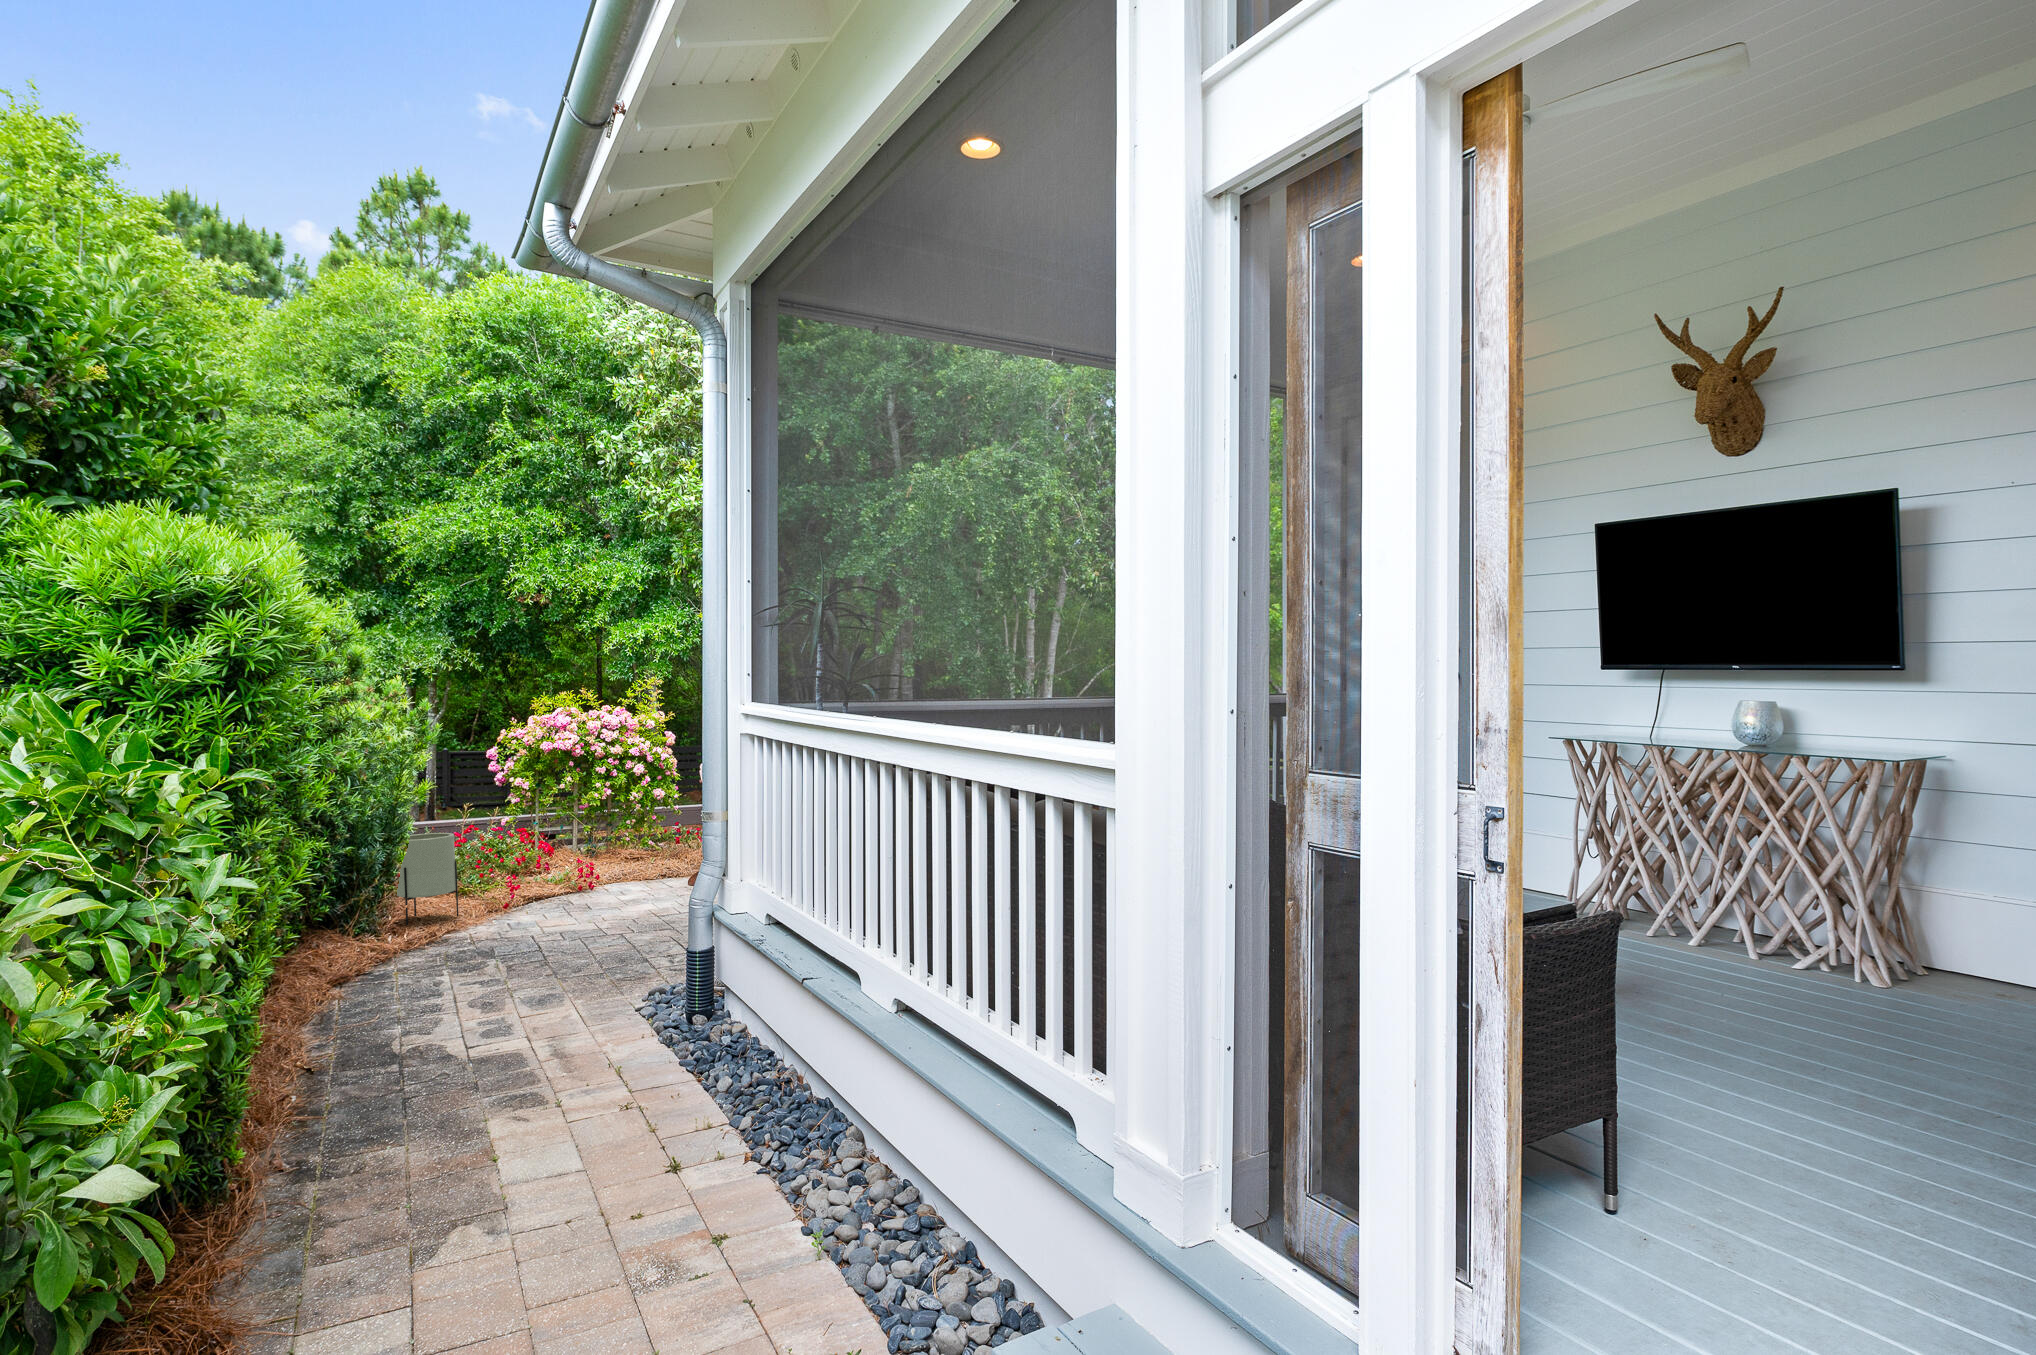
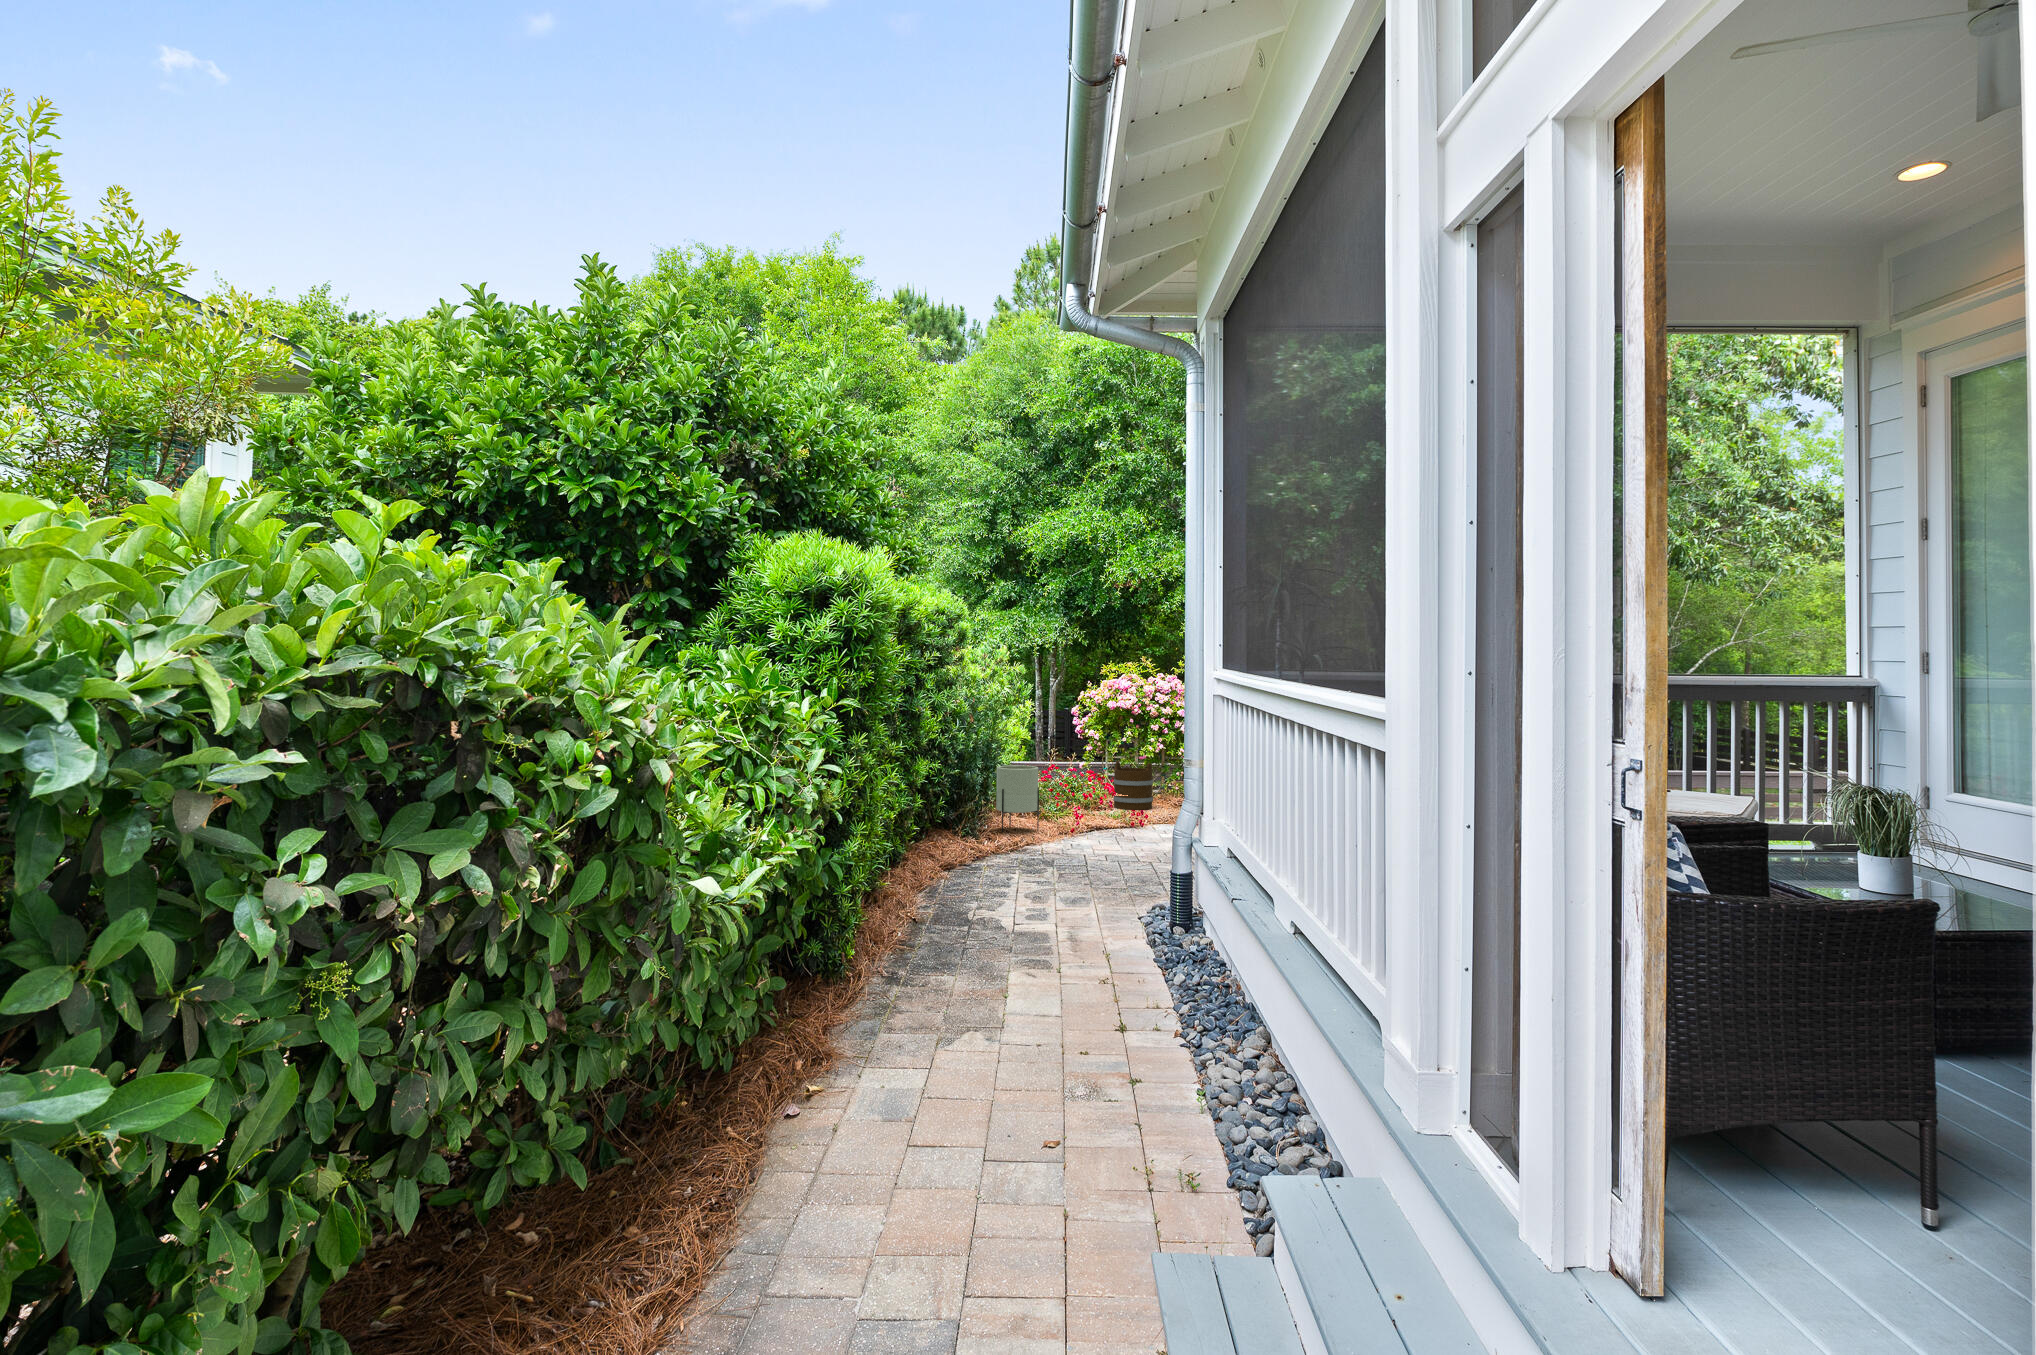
bucket: none [547,813,600,874] -> present [1113,761,1153,810]

